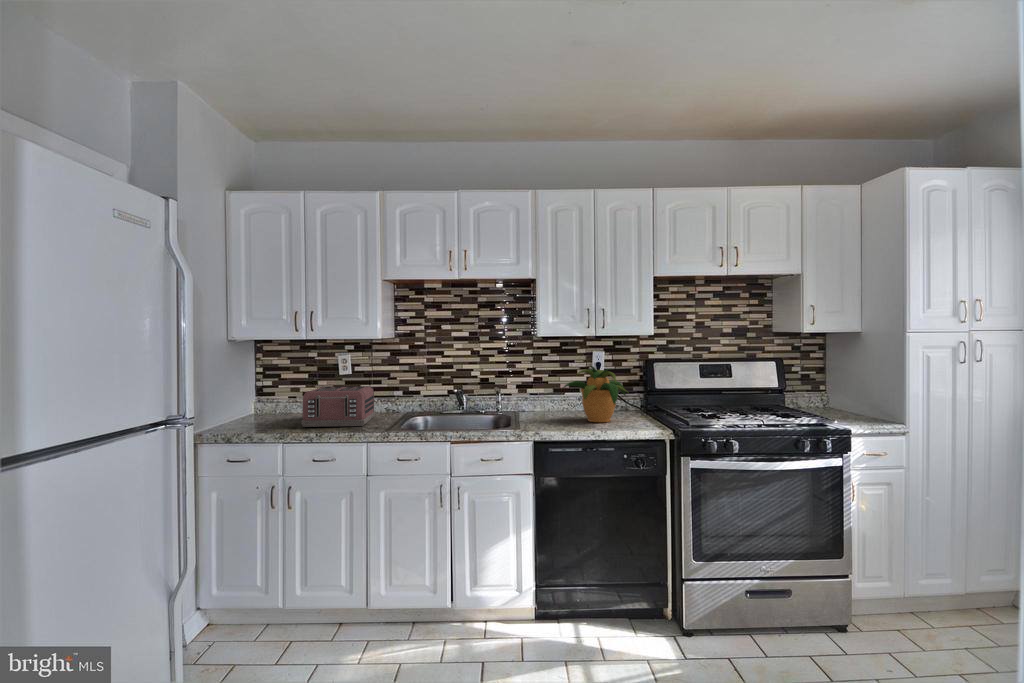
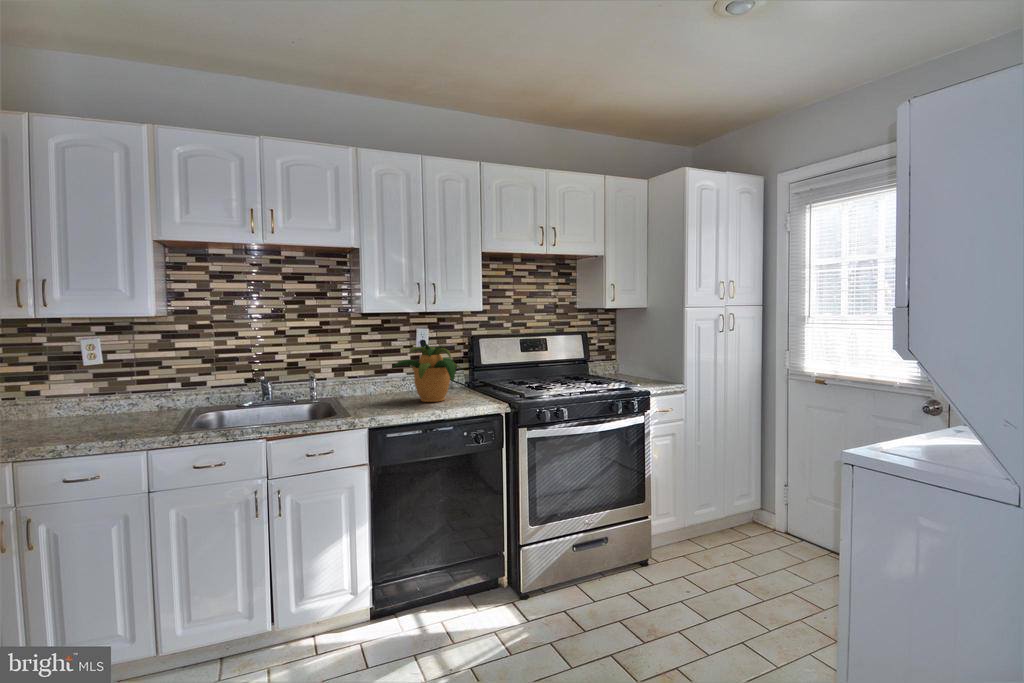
toaster: present [301,386,375,427] -> none [27,378,145,440]

